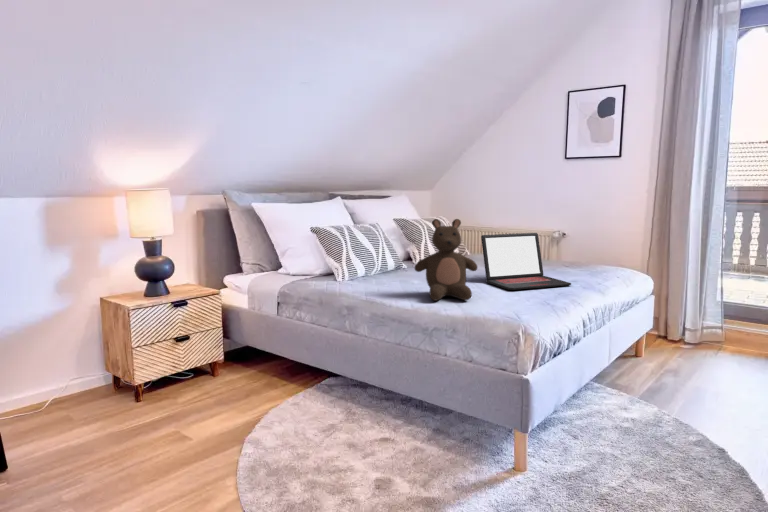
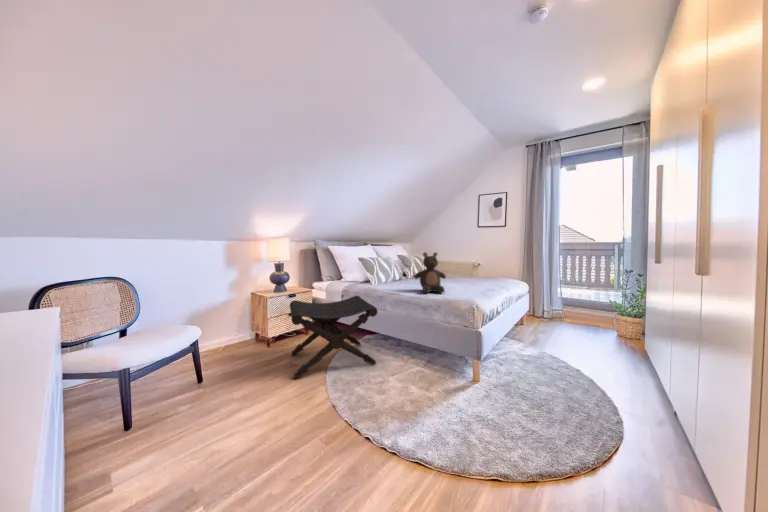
laptop: present [481,233,571,290] -> none [445,261,491,289]
footstool: none [168,304,338,464] -> present [290,296,377,379]

